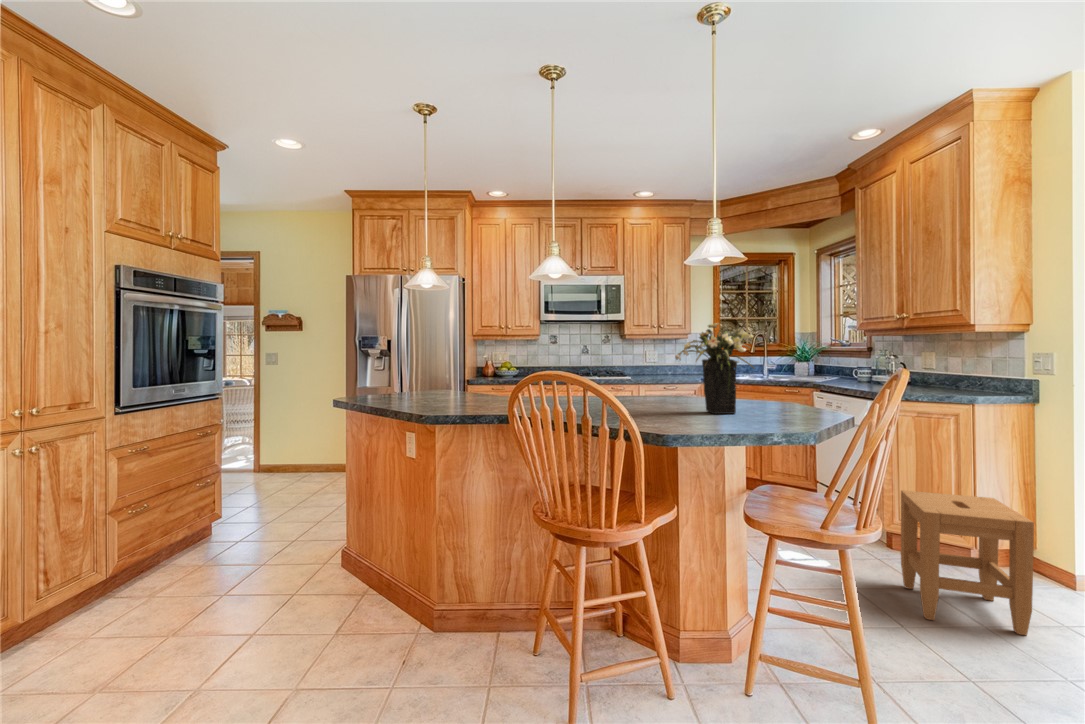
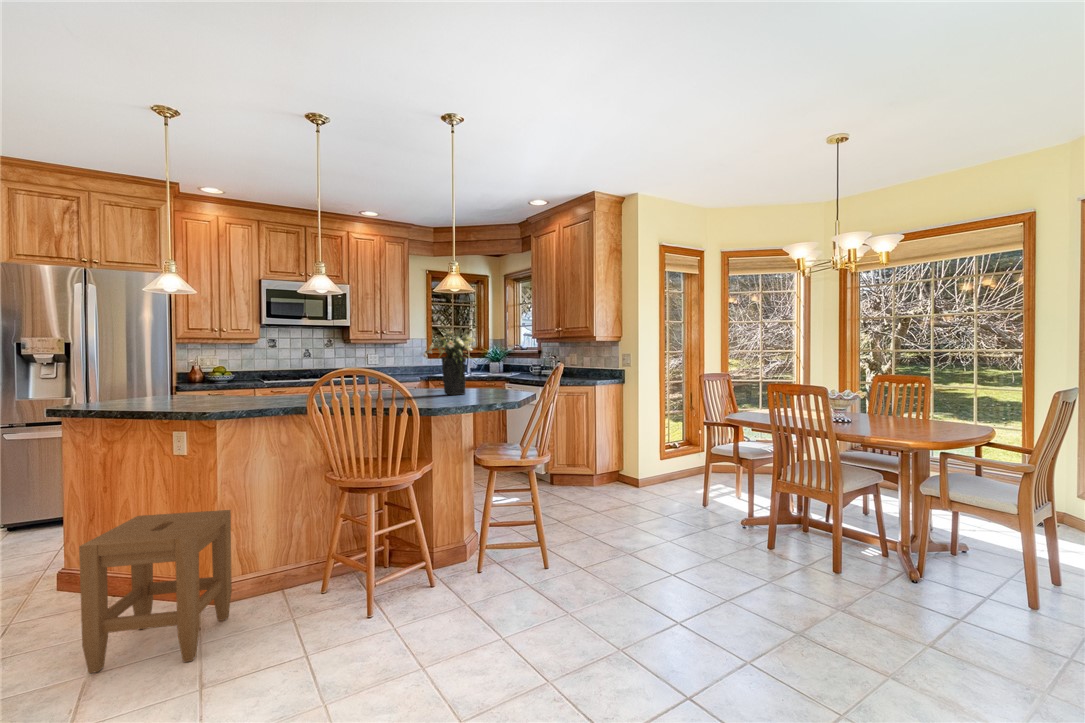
stool: present [901,490,1034,635] -> present [79,510,232,673]

